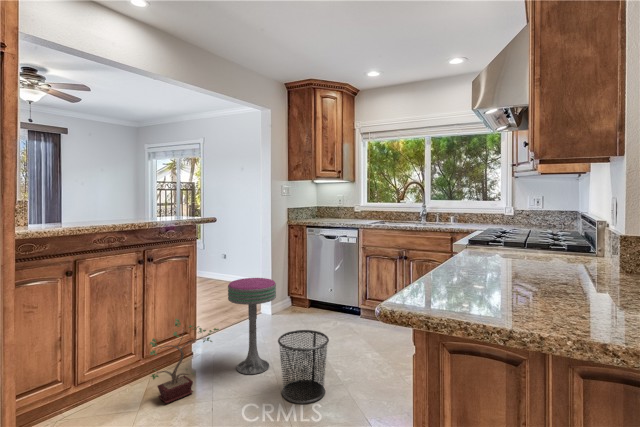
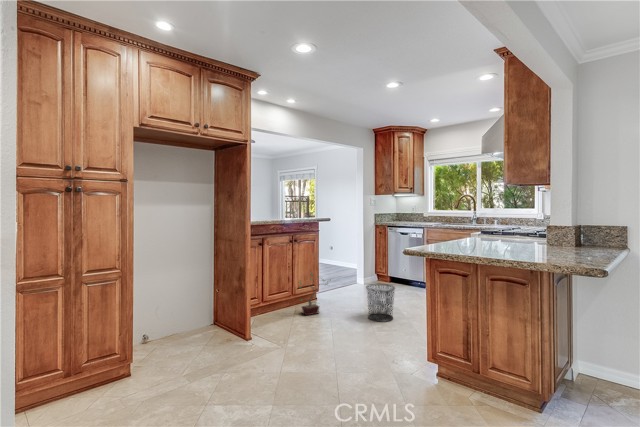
bar stool: present [228,278,276,374] -> none [337,254,365,309]

